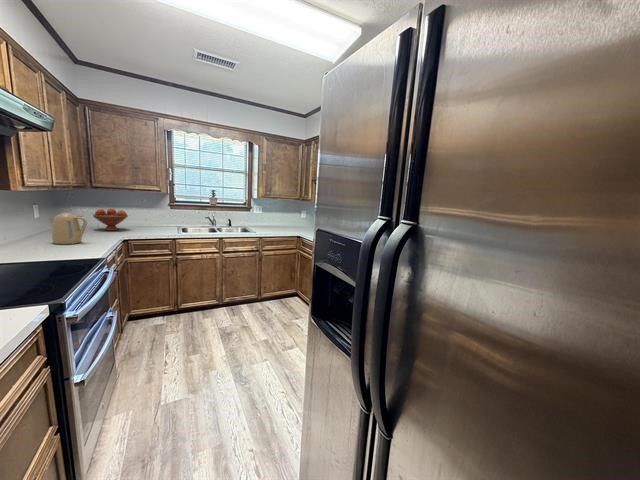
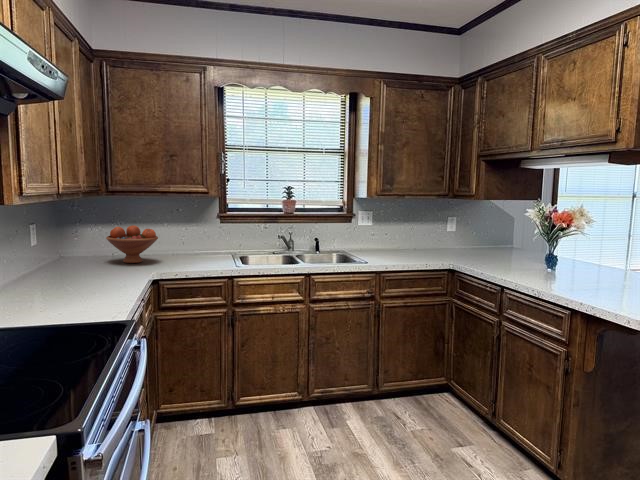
kettle: present [49,213,87,244] -> none [49,237,105,292]

